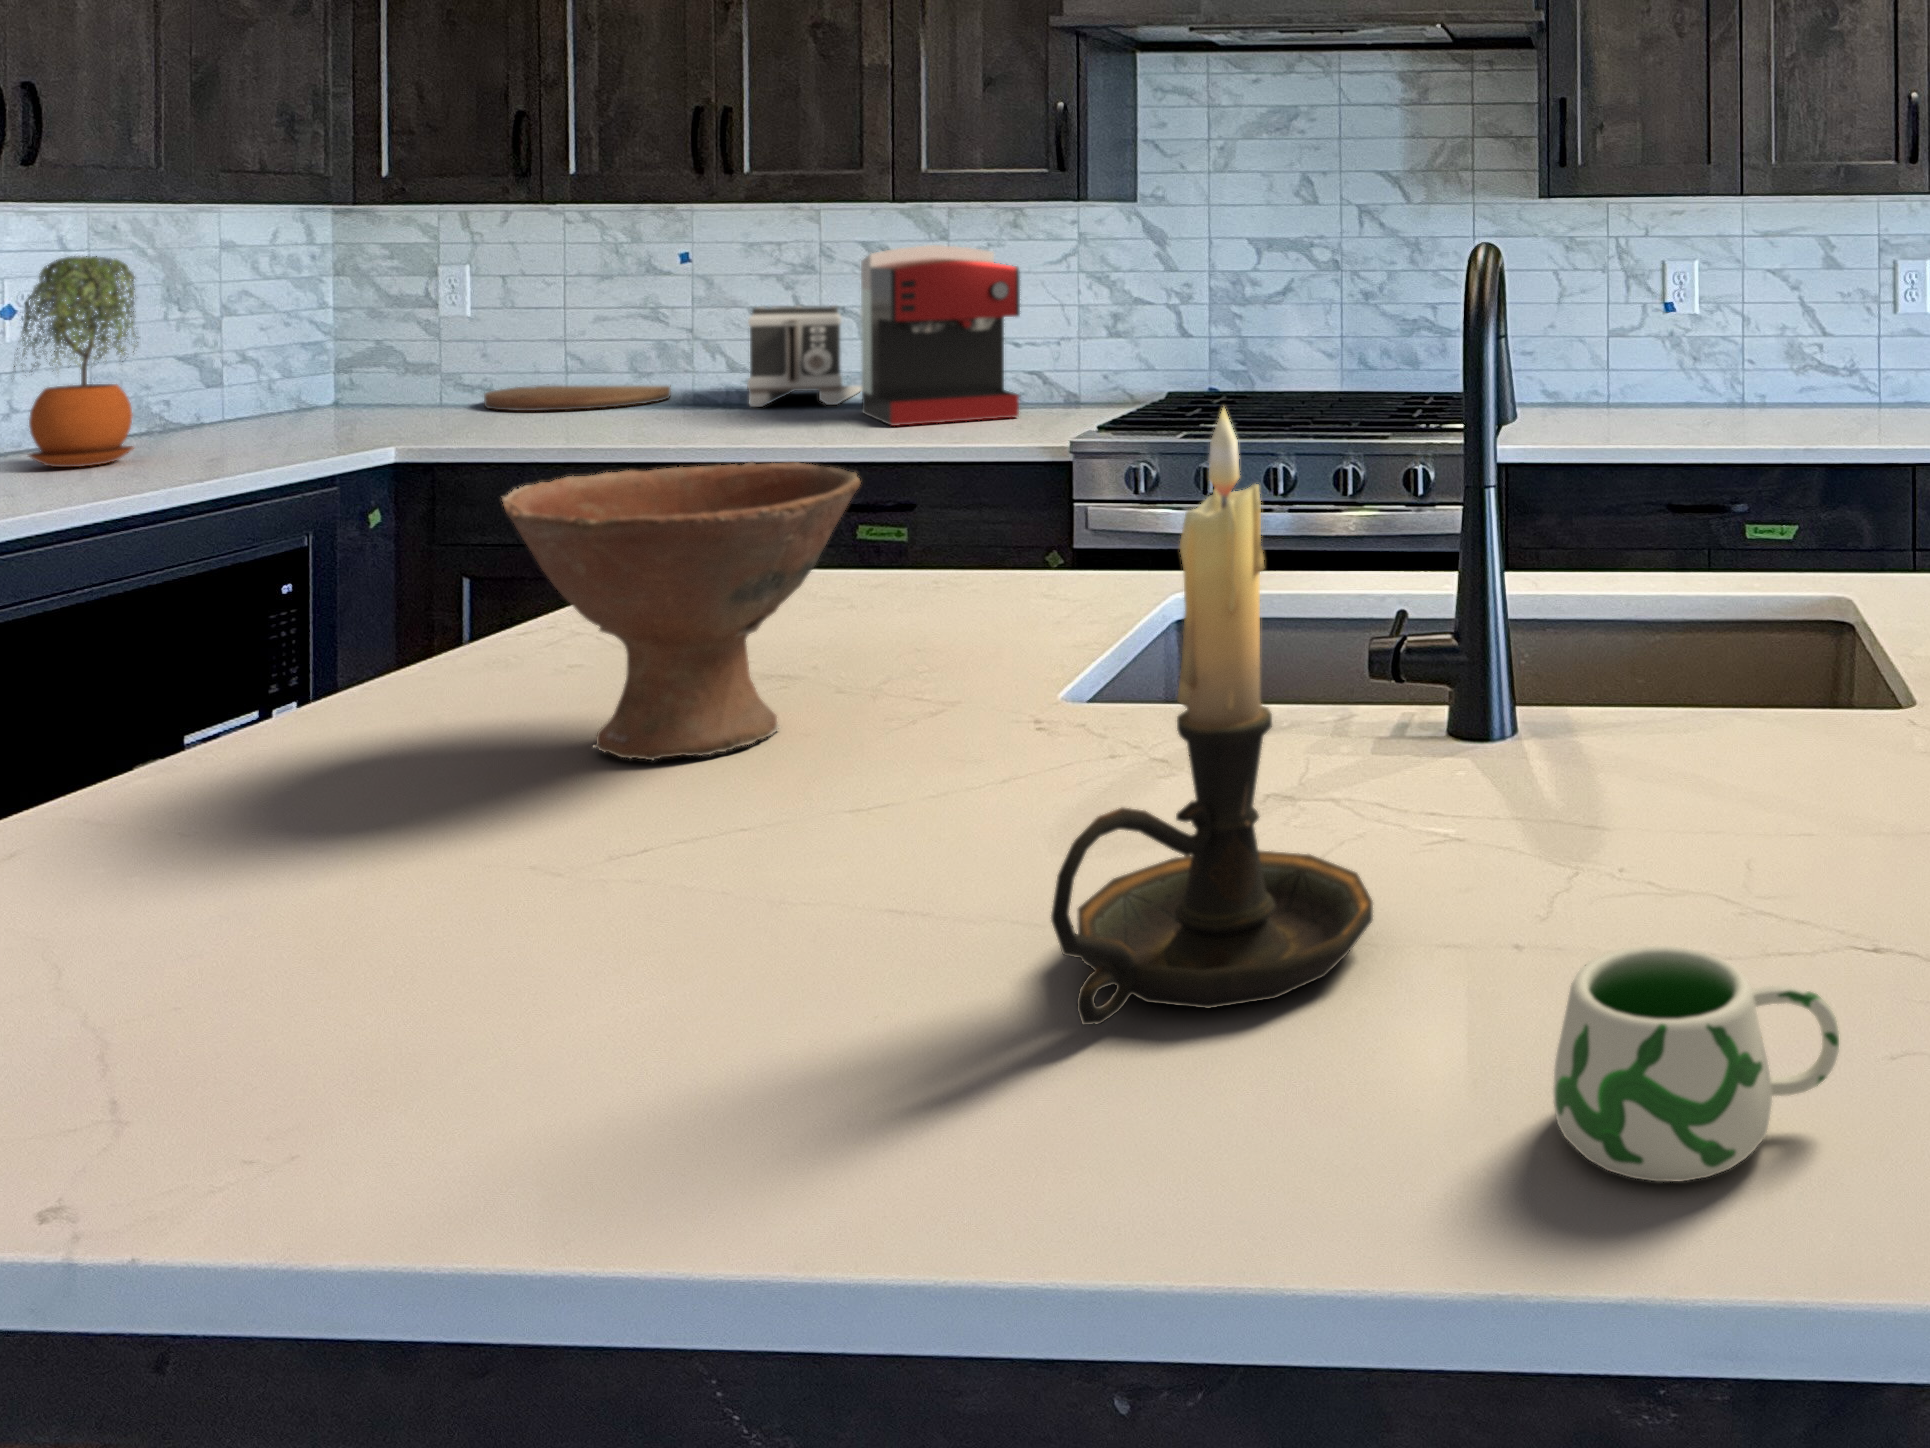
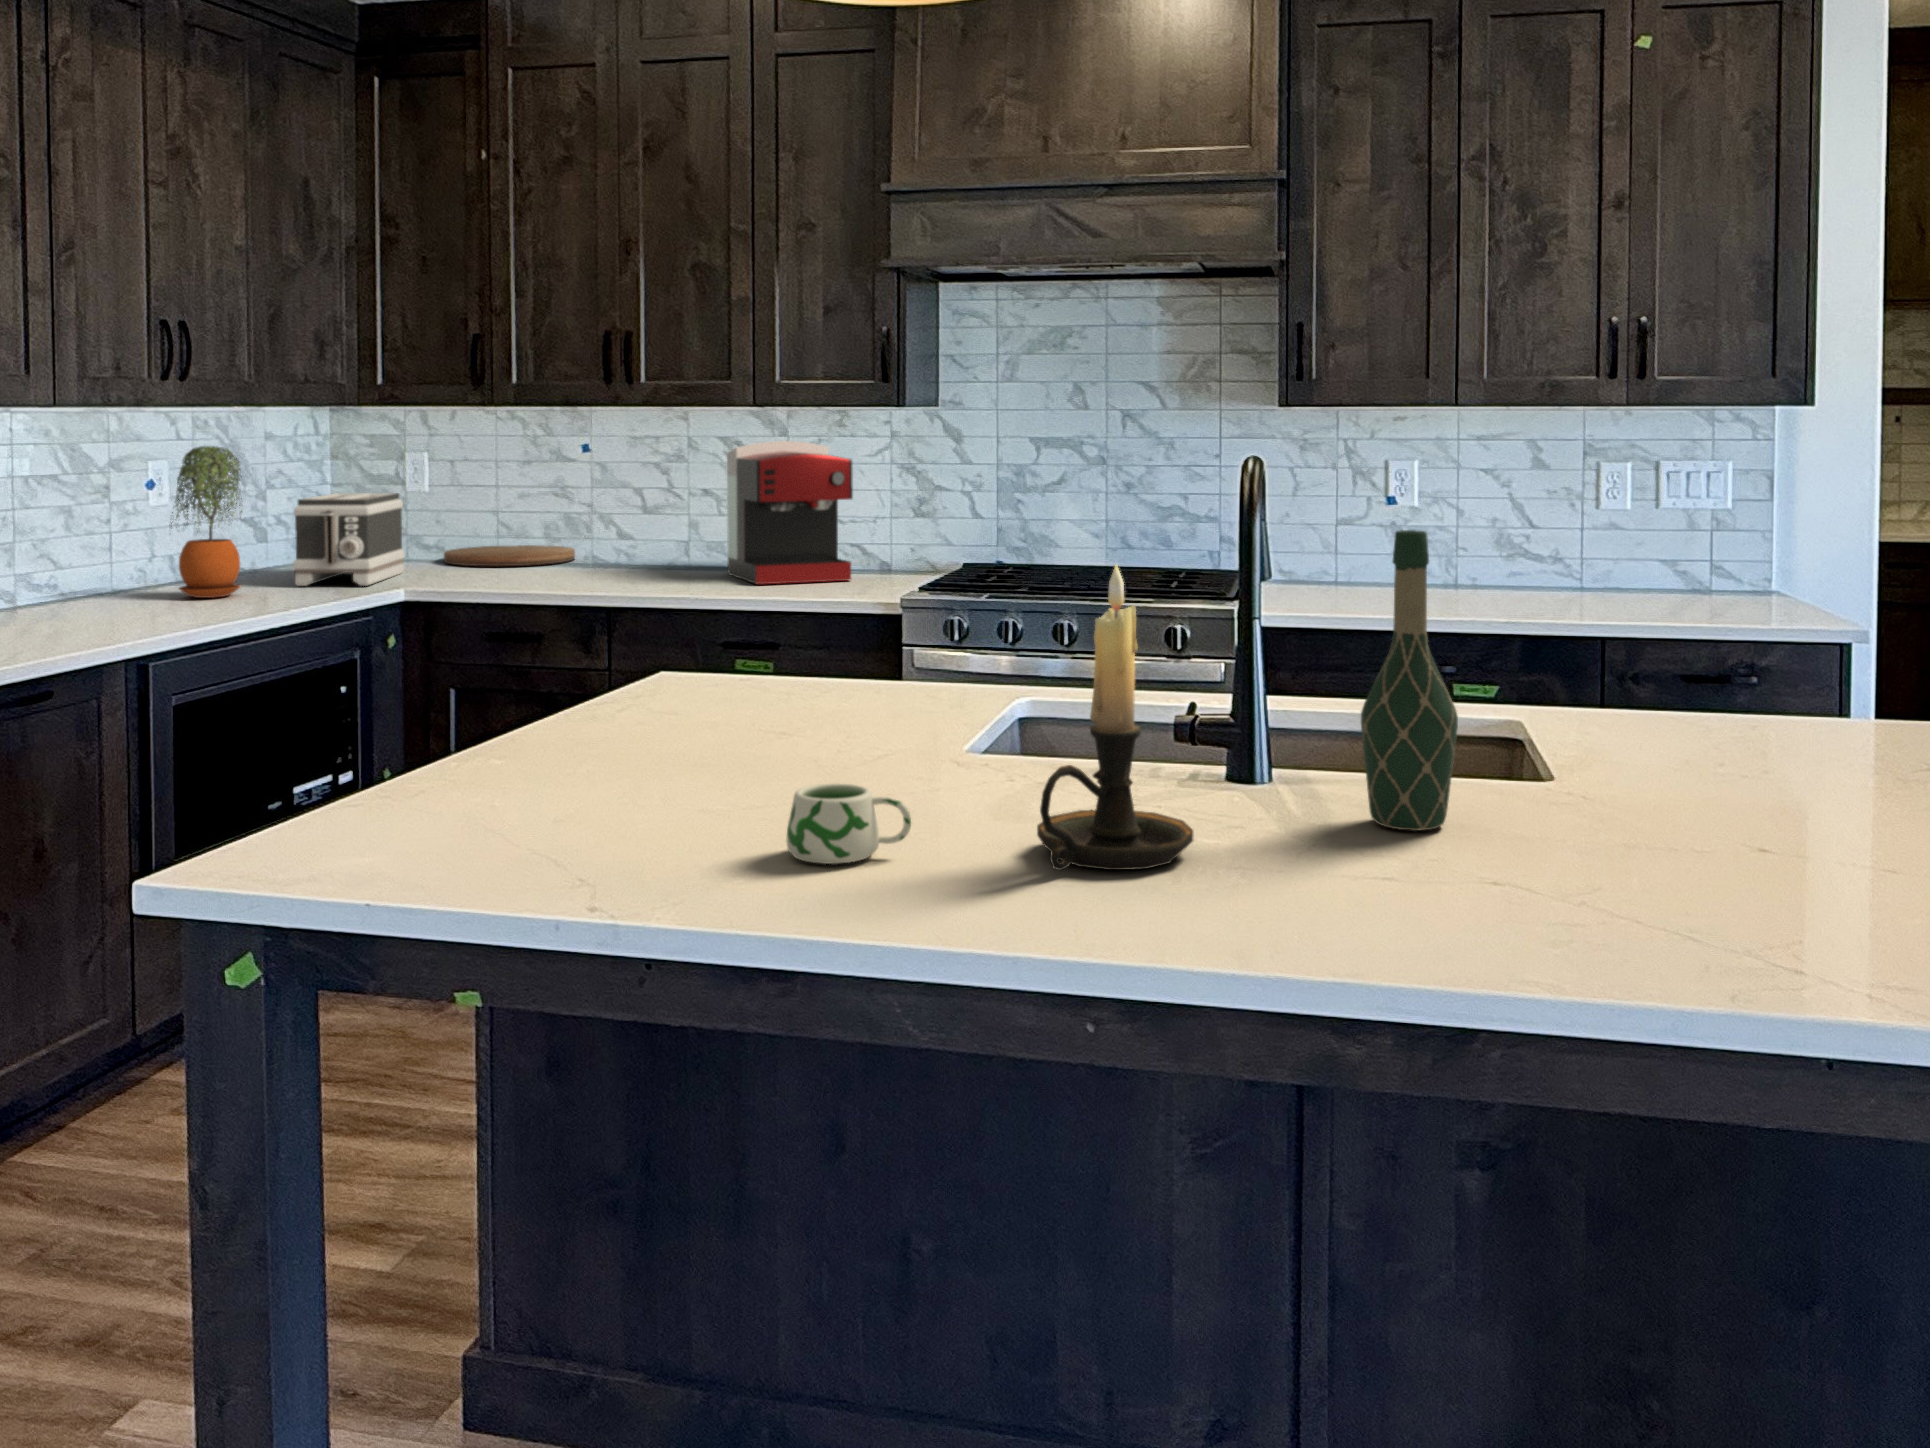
toaster: present [747,306,862,407] -> present [293,493,405,586]
wine bottle: none [1665,336,1824,849] -> present [1361,530,1458,831]
bowl: present [502,462,860,760] -> none [669,586,861,766]
mug: present [1553,946,1839,1182] -> present [787,783,911,864]

